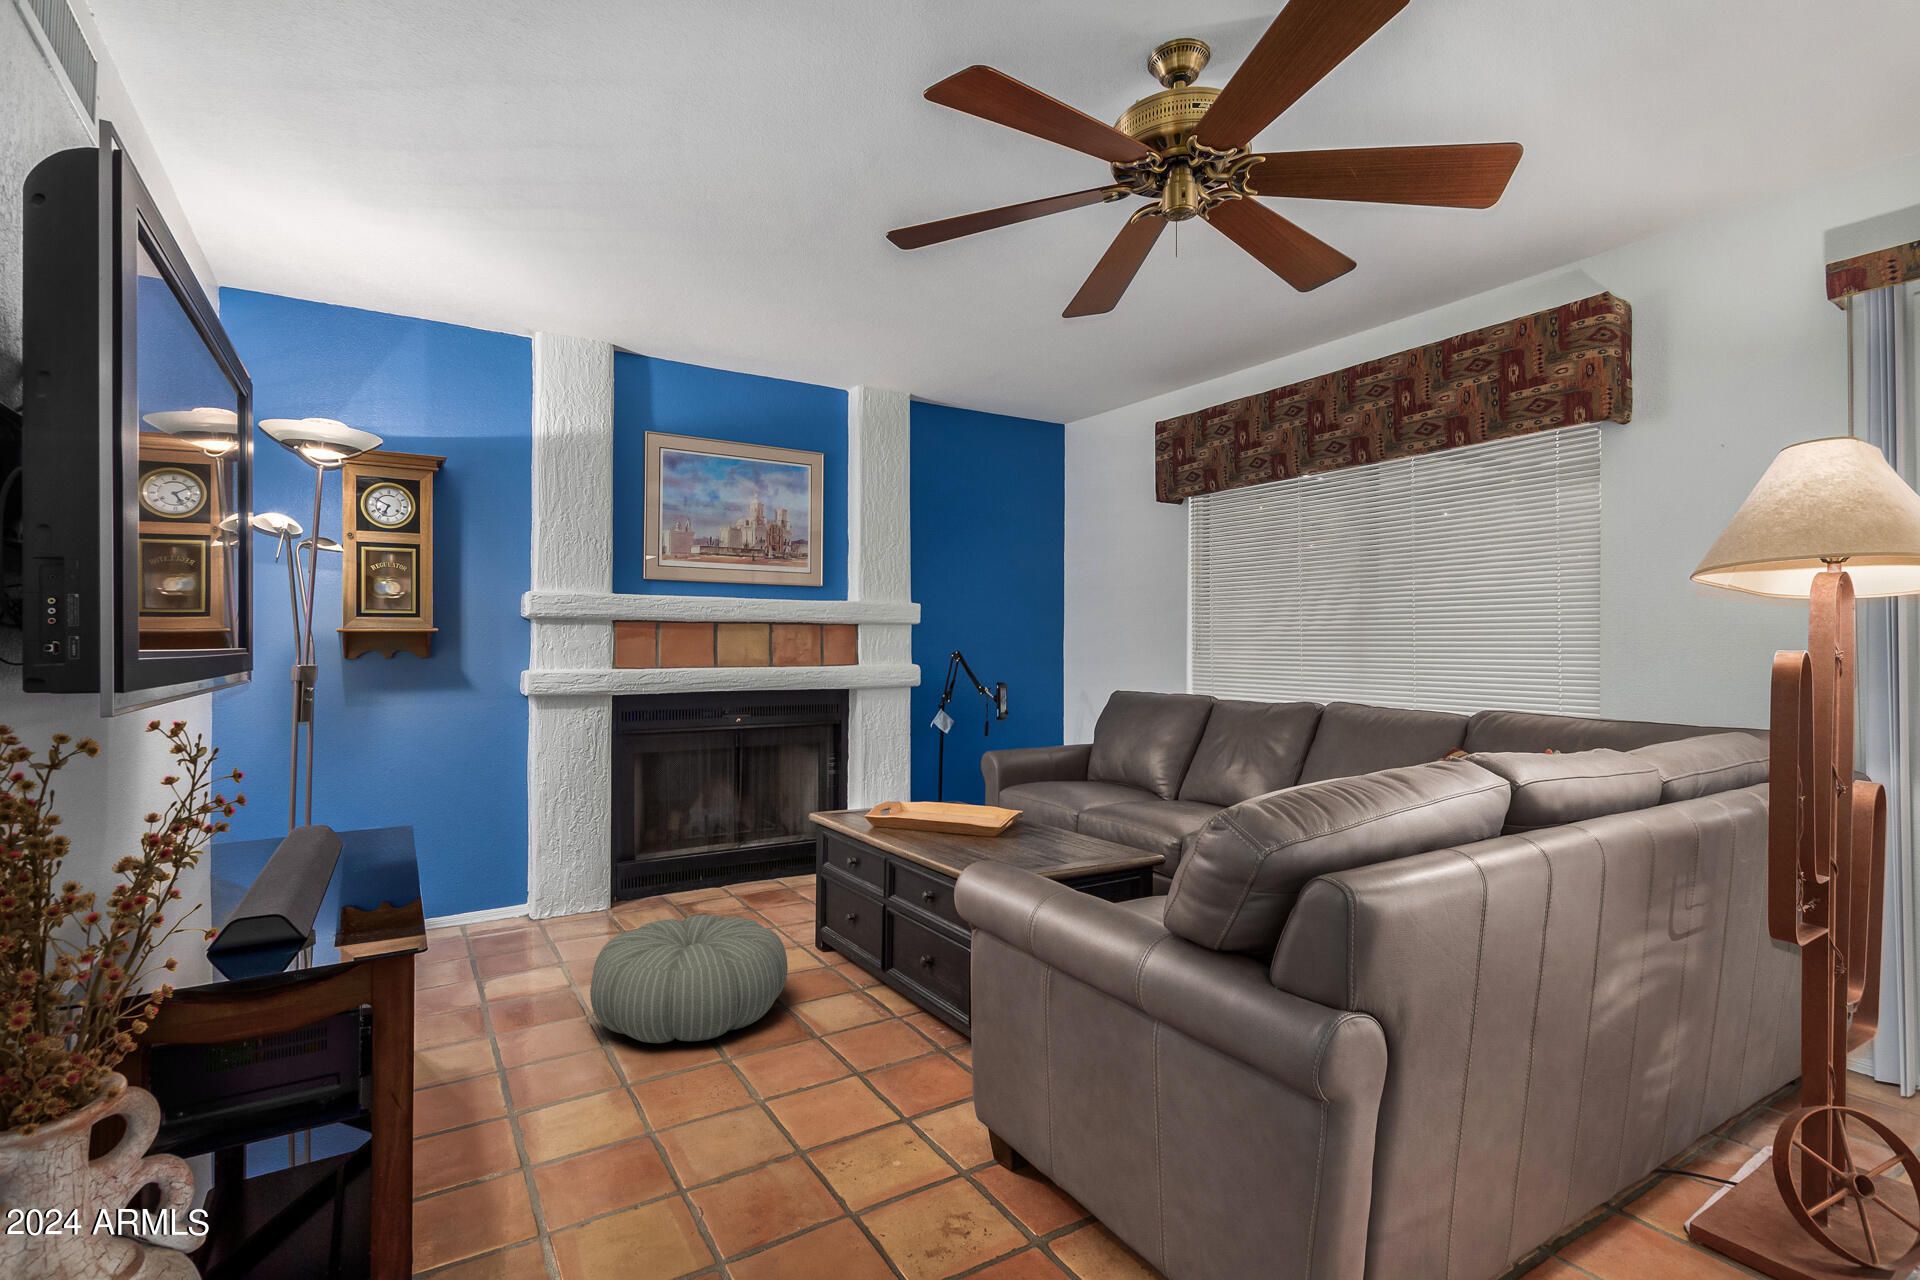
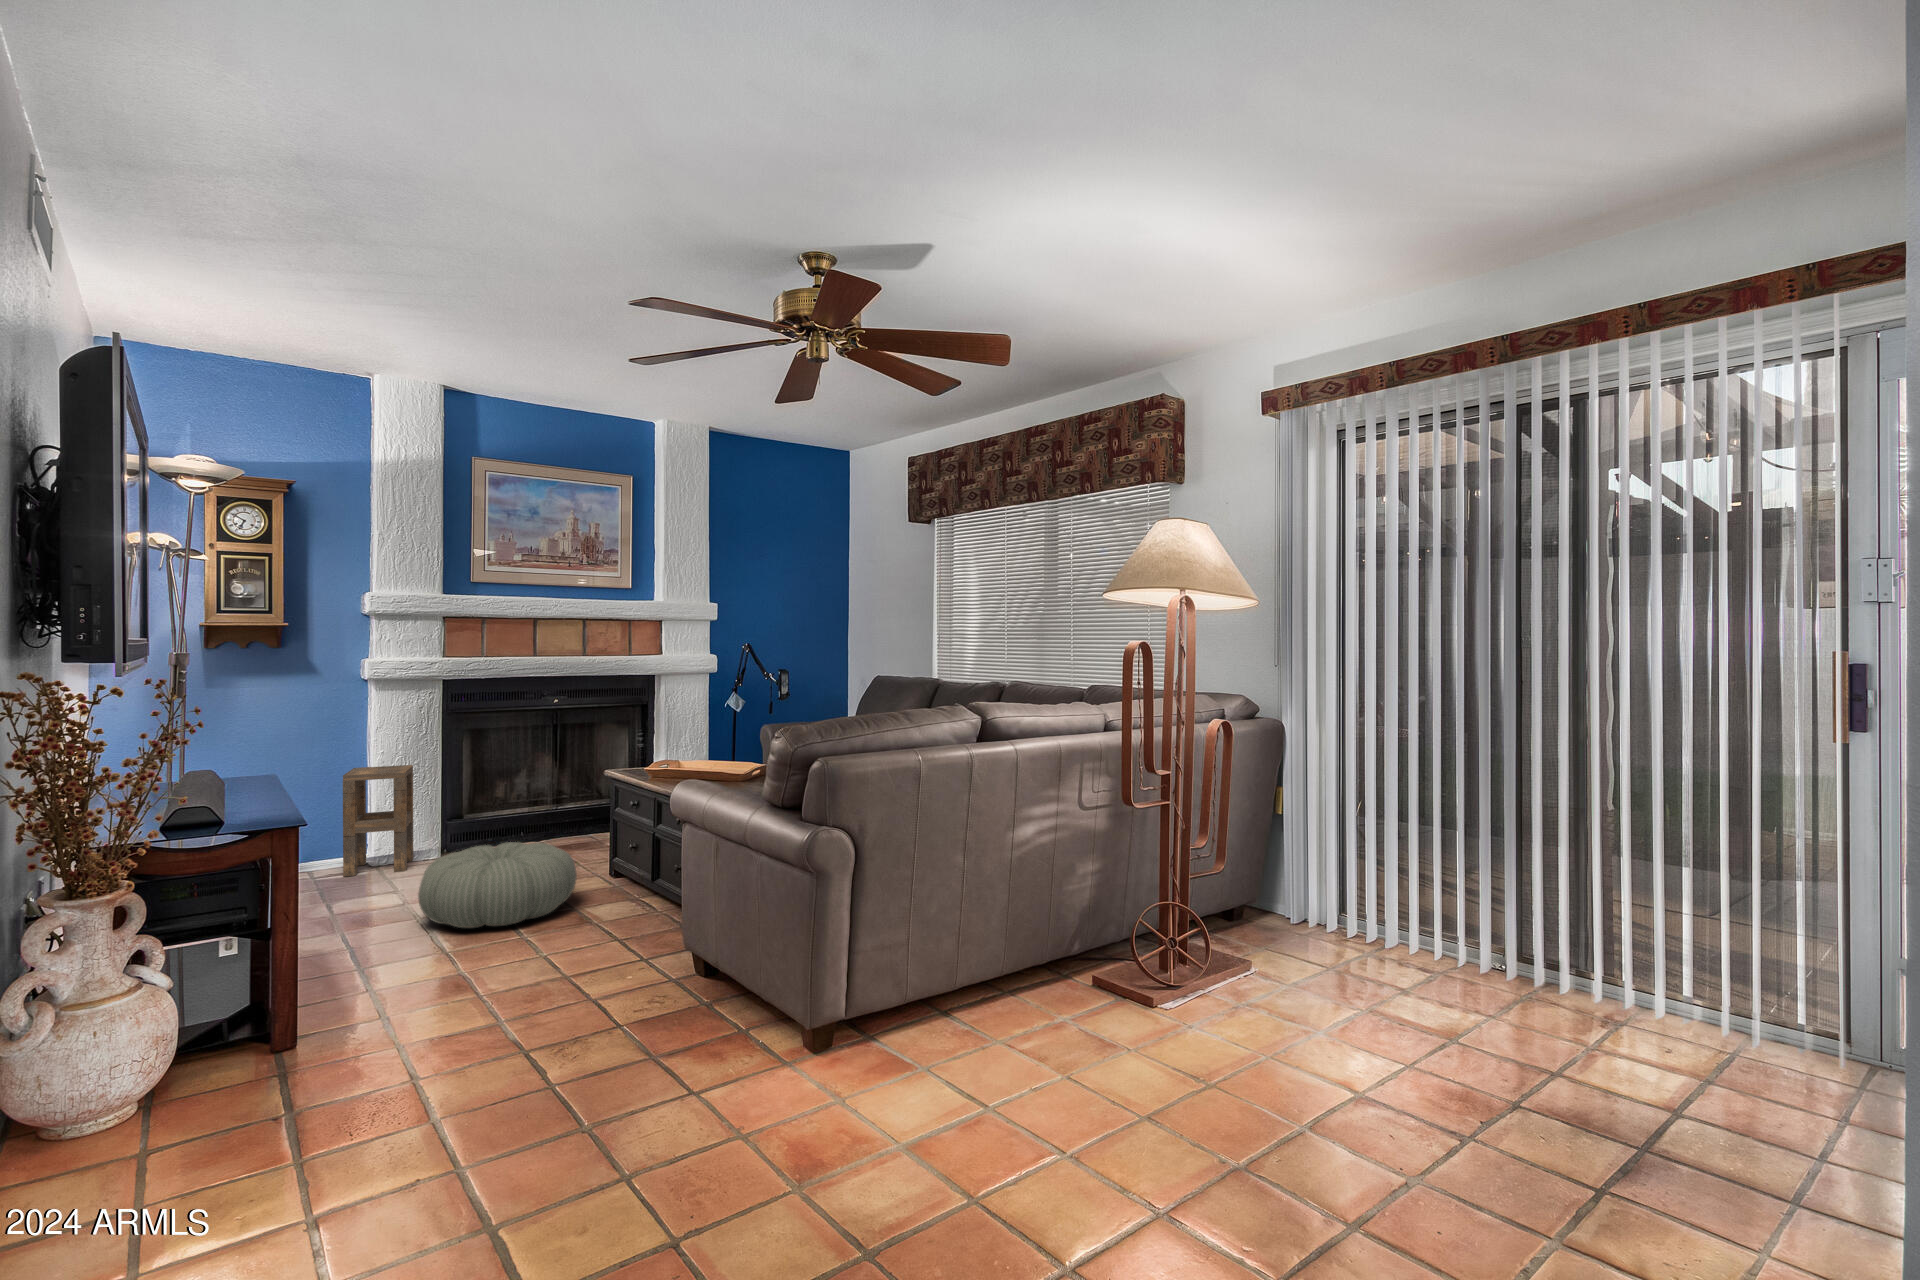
side table: none [499,801,578,941] -> present [343,765,413,877]

